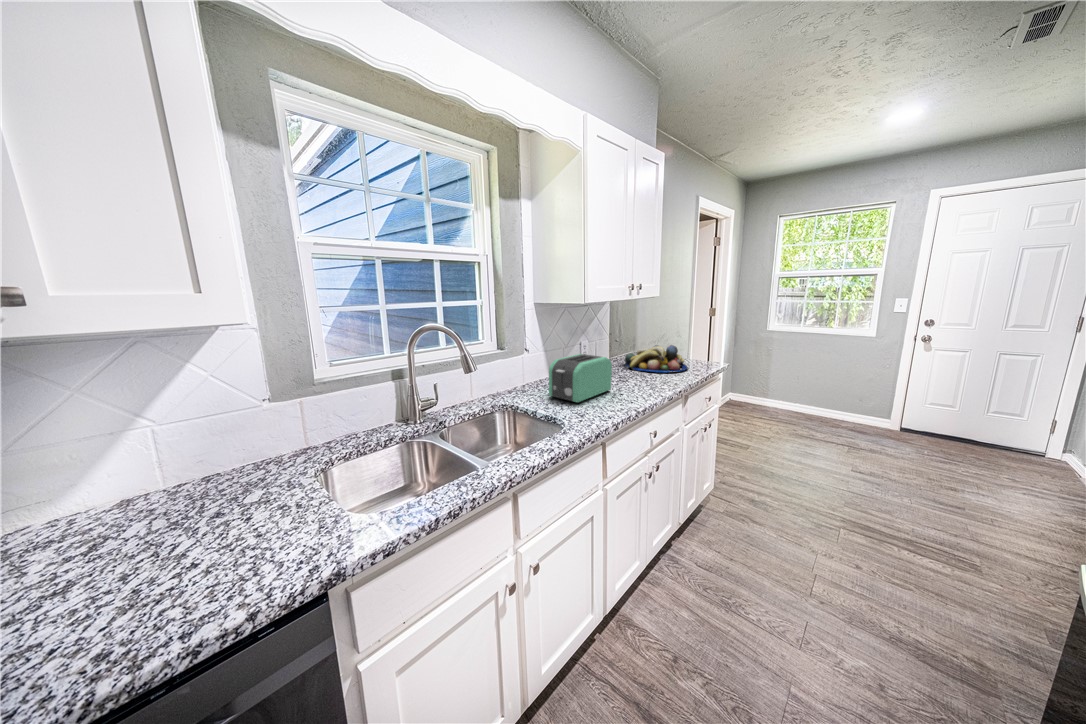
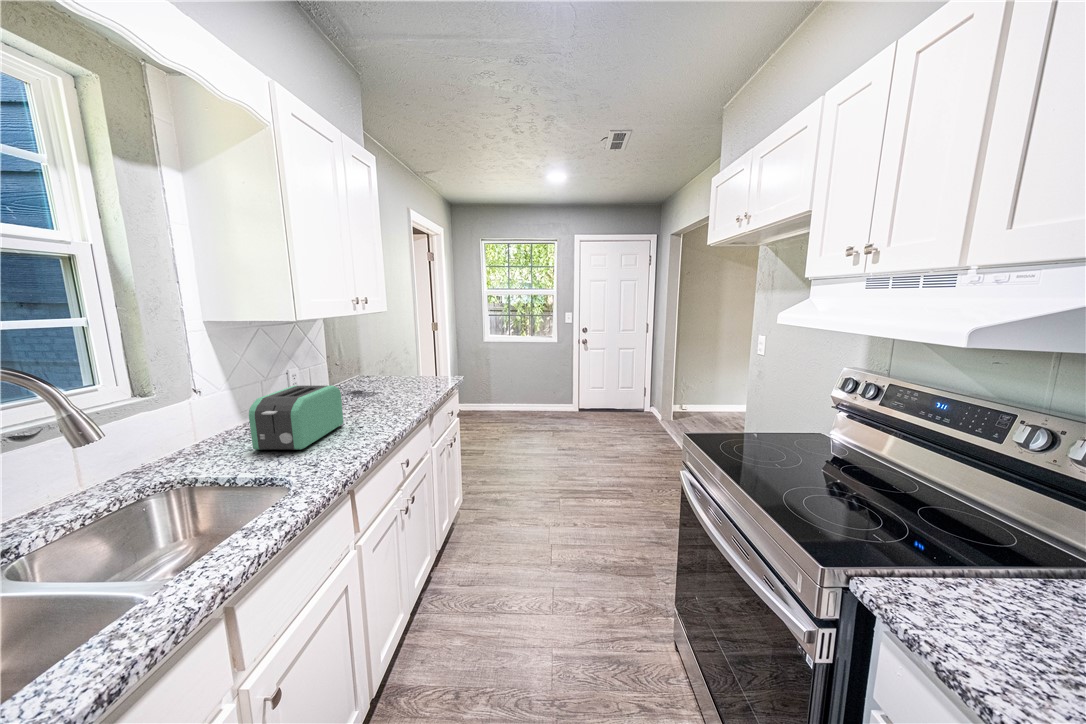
fruit bowl: present [625,345,688,373] -> none [349,362,423,396]

